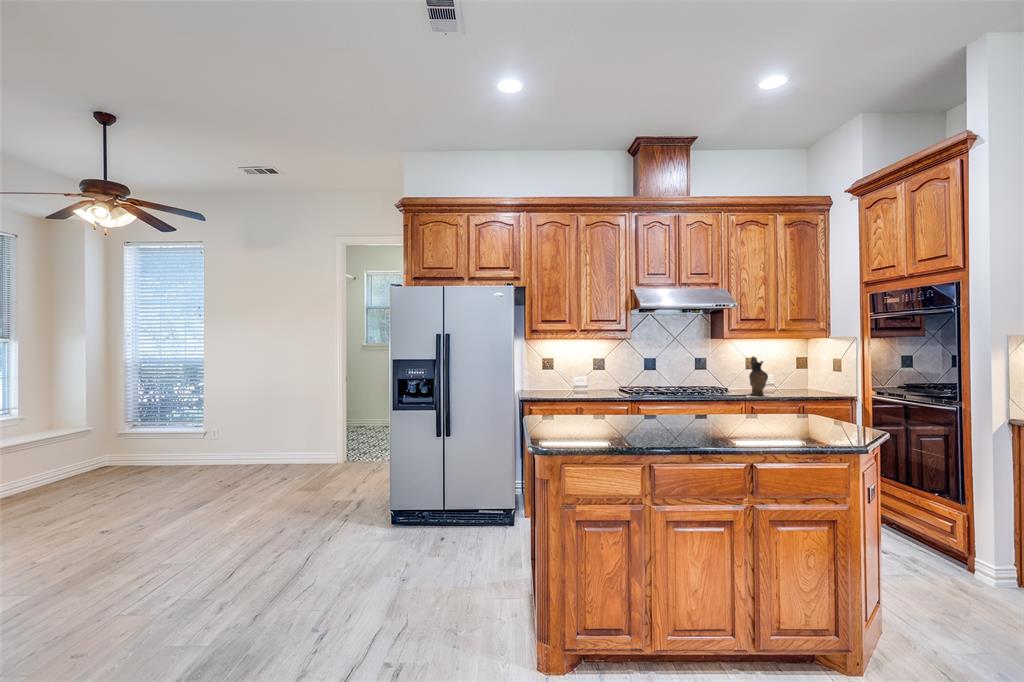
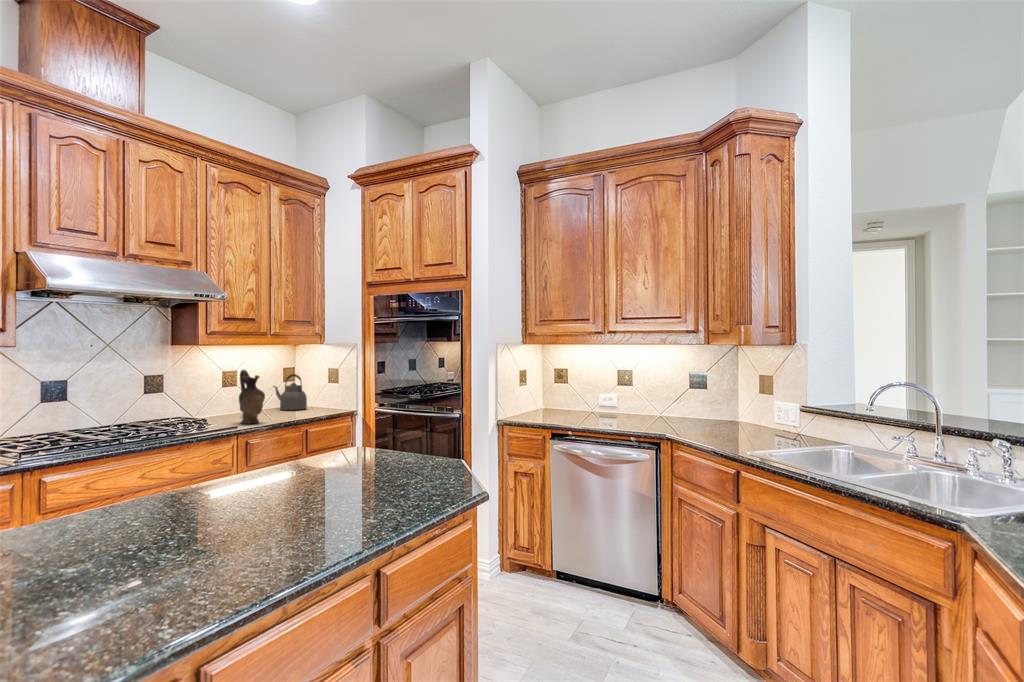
kettle: none [785,362,813,391] -> present [273,374,307,410]

